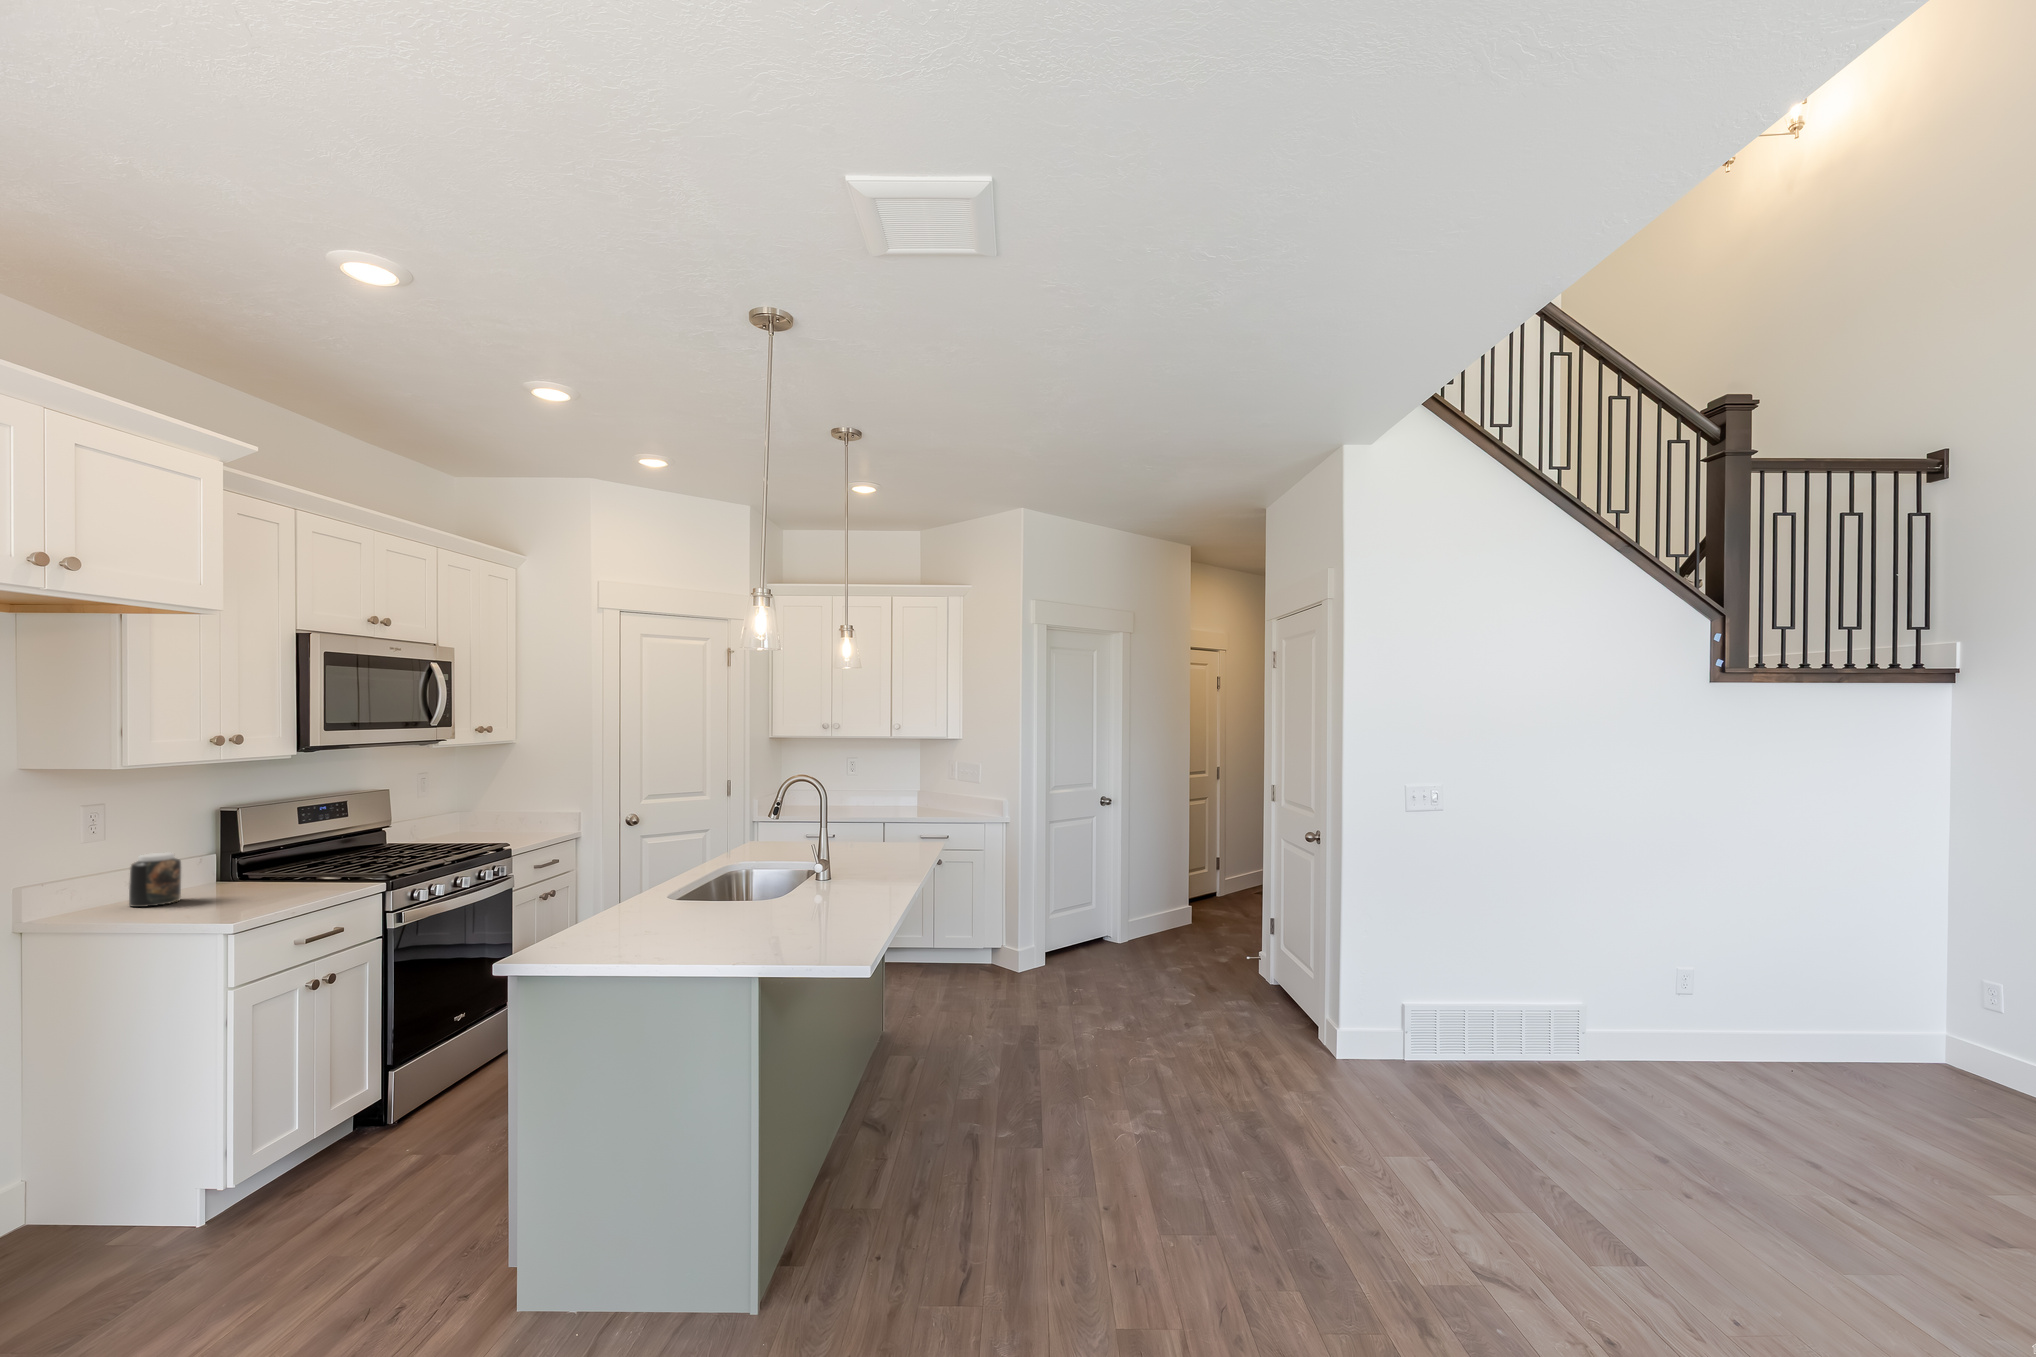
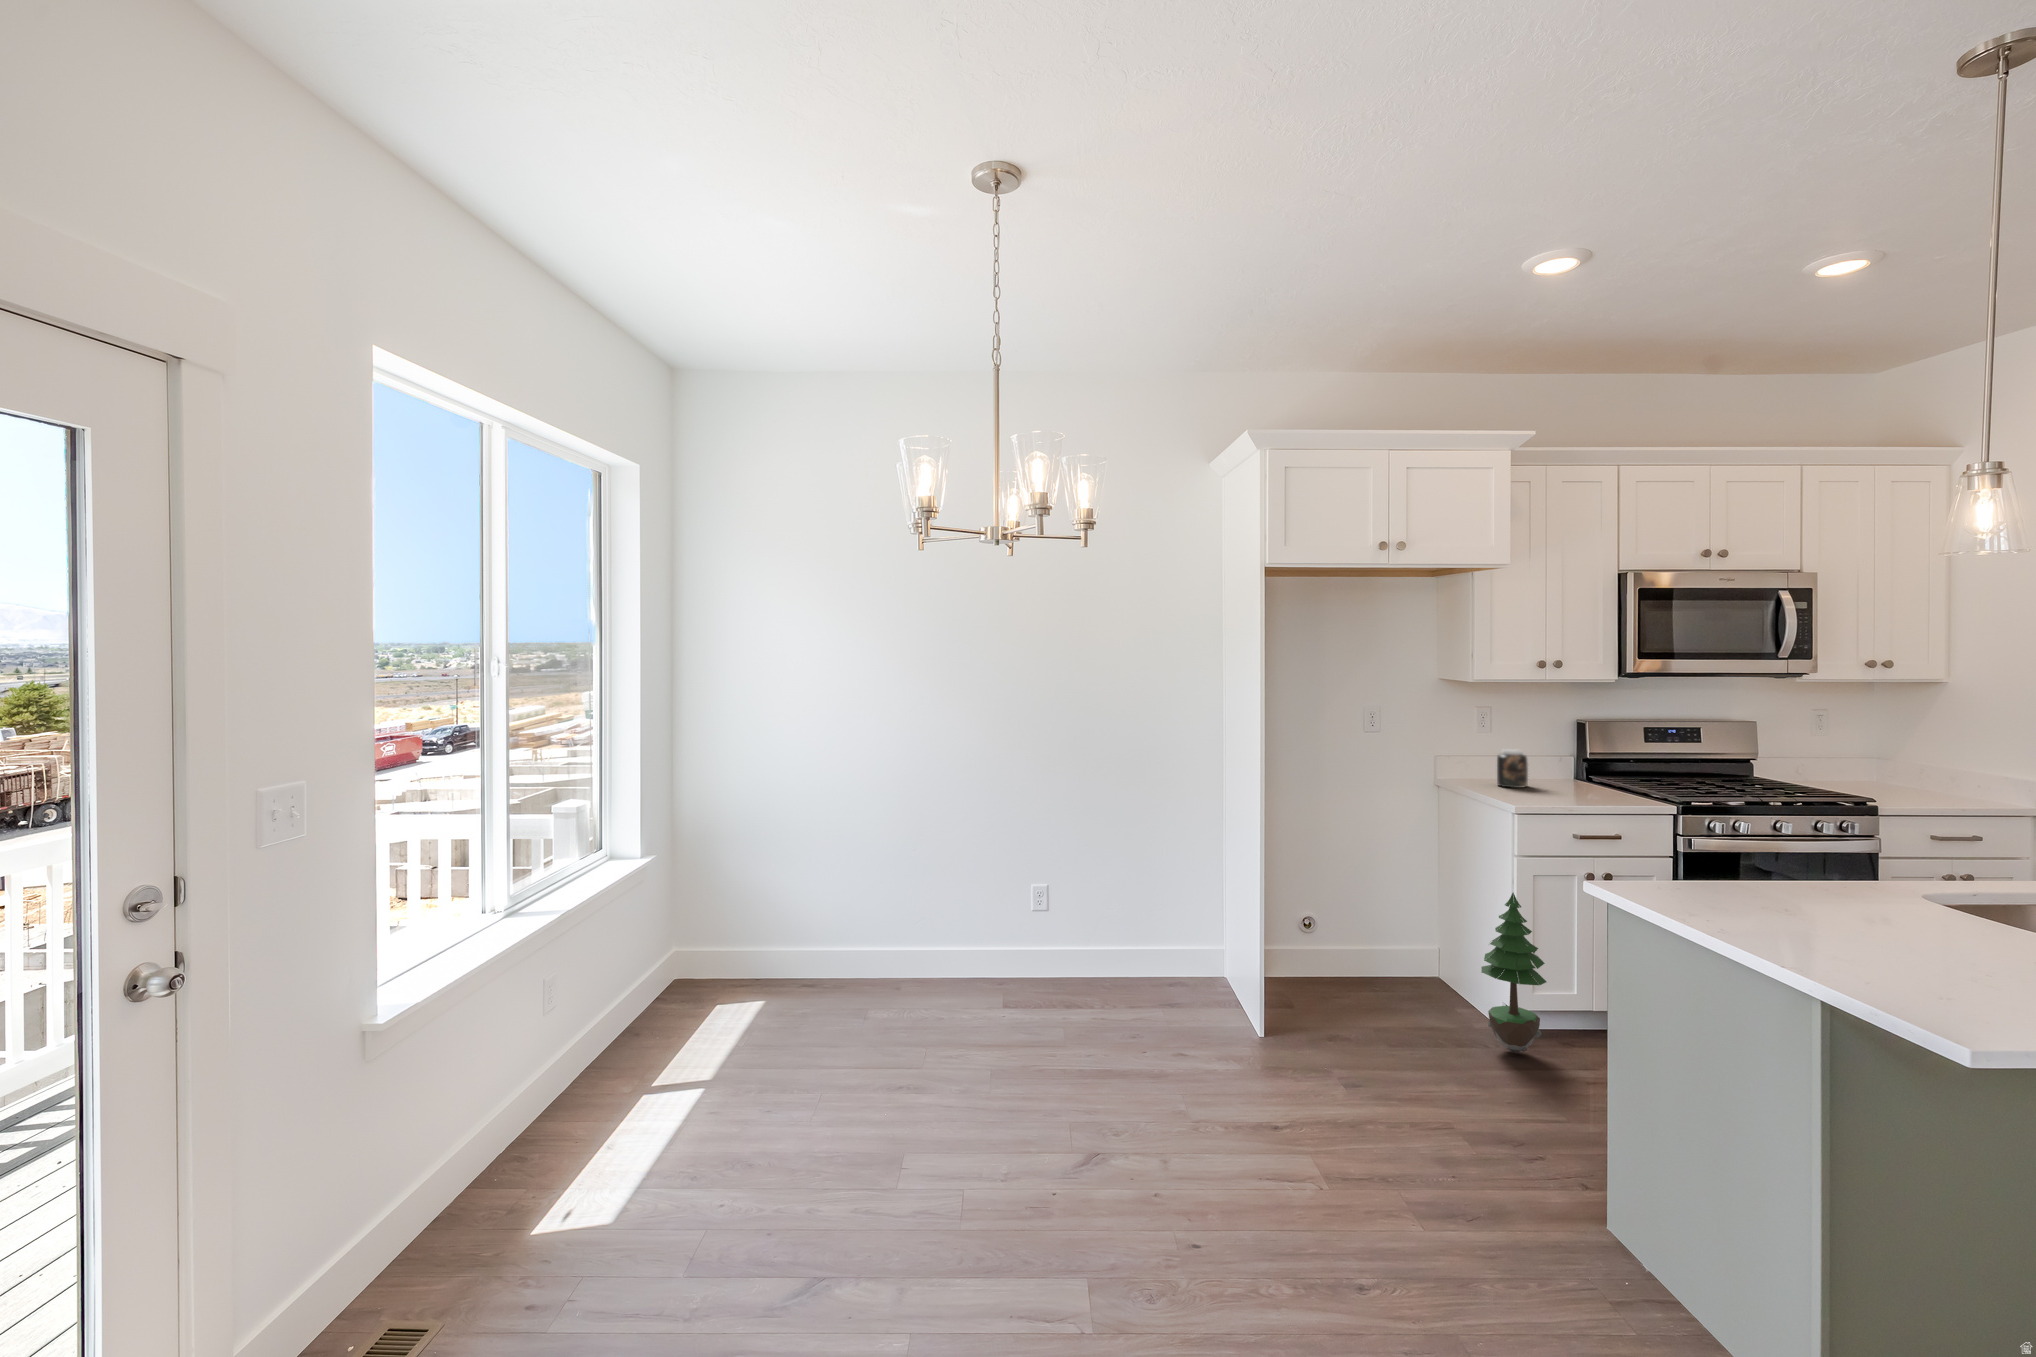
potted tree: none [177,1038,279,1256] -> present [1481,893,1546,1053]

